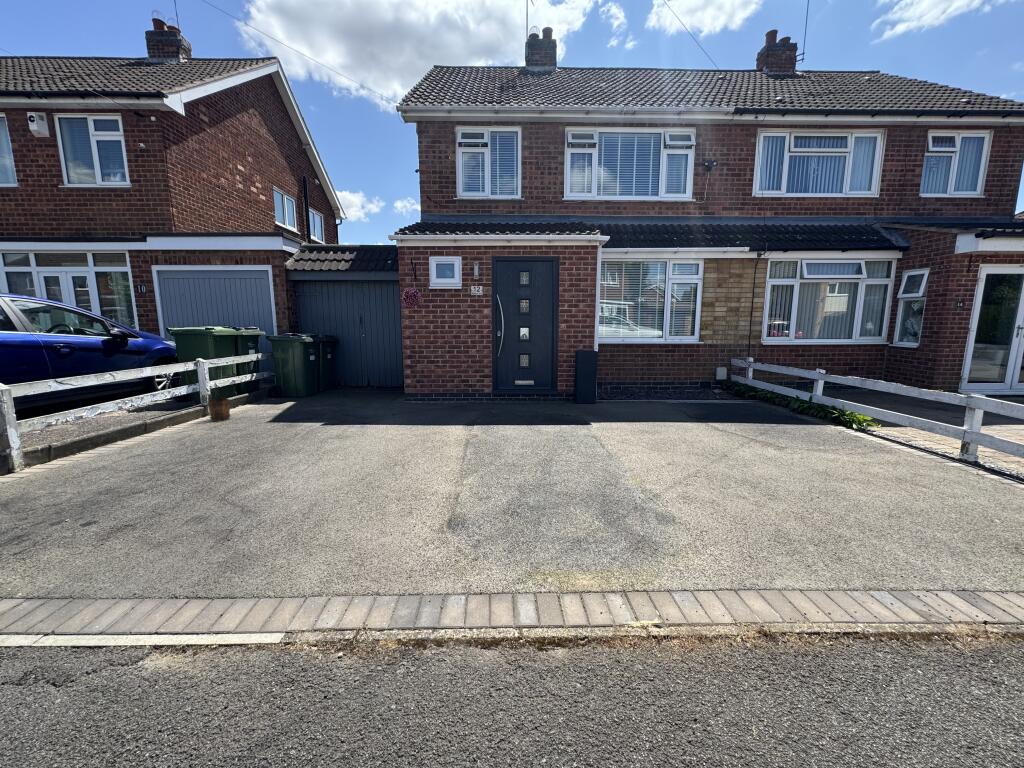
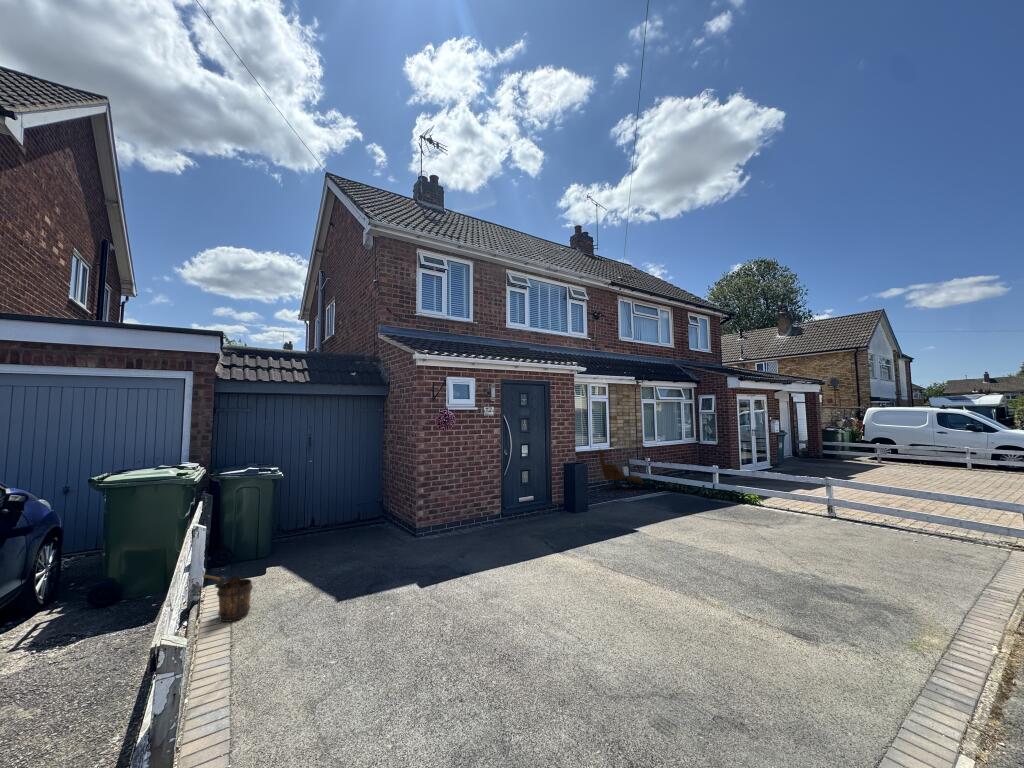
lounge chair: none [673,342,731,394] -> present [599,449,643,489]

